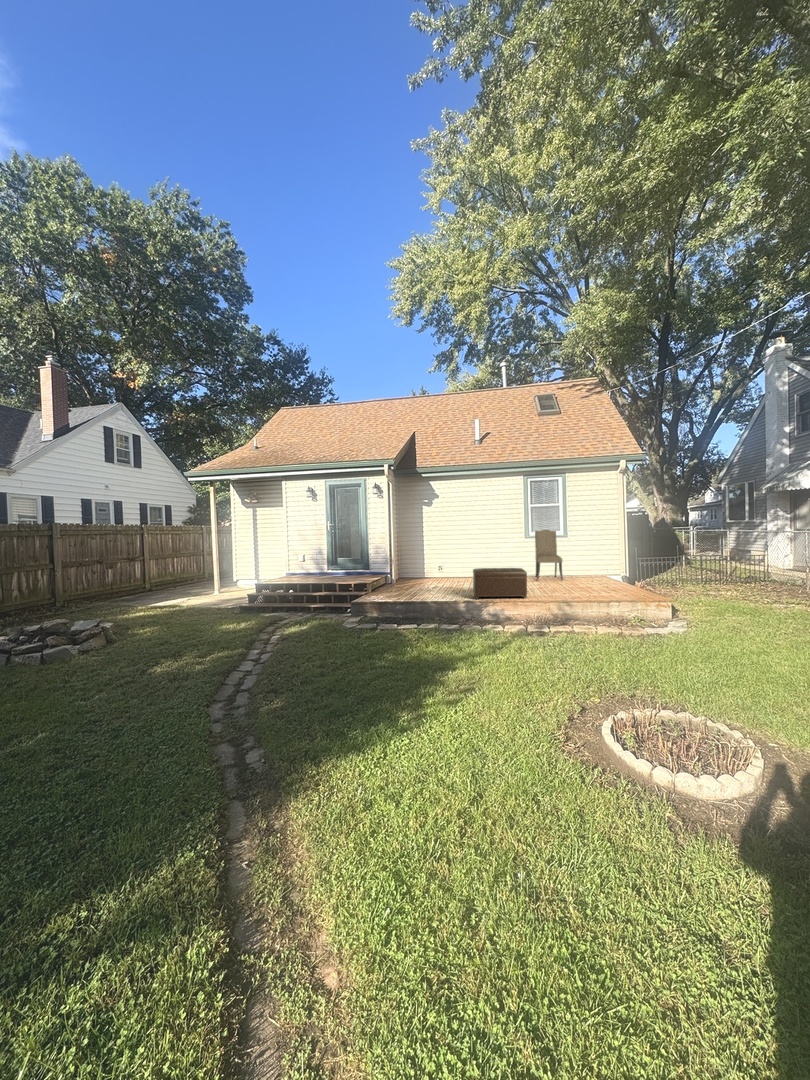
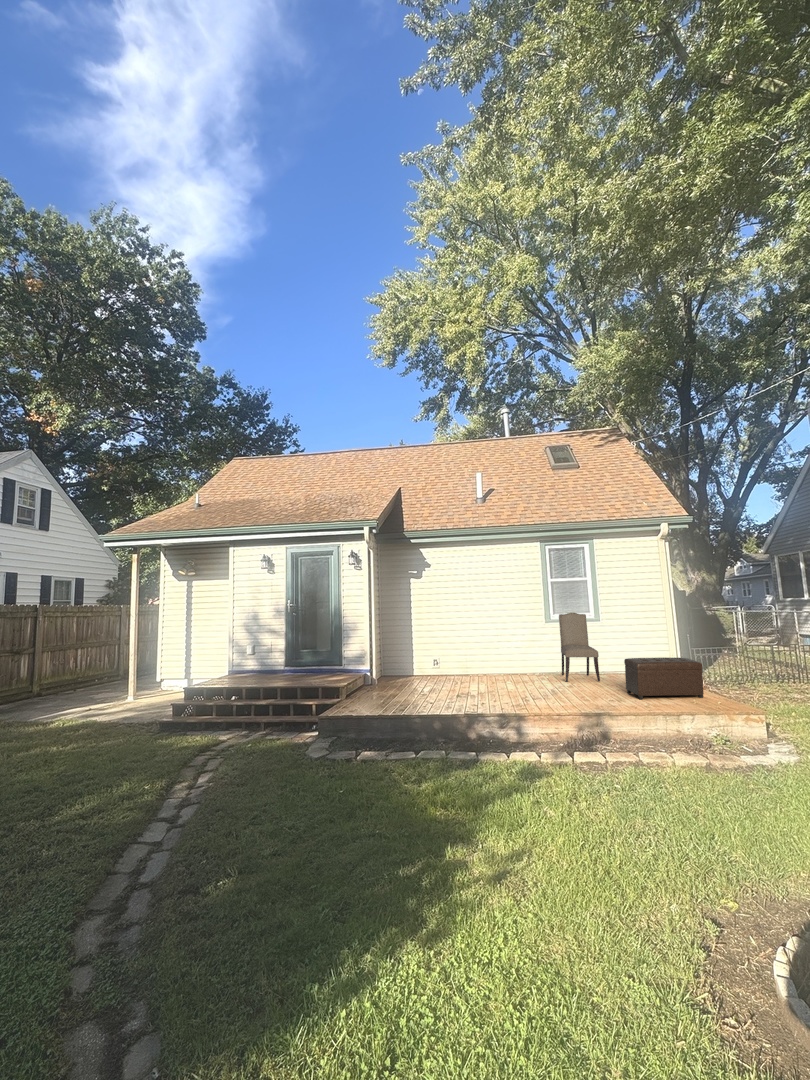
ottoman: present [473,568,527,600] -> present [624,658,704,700]

